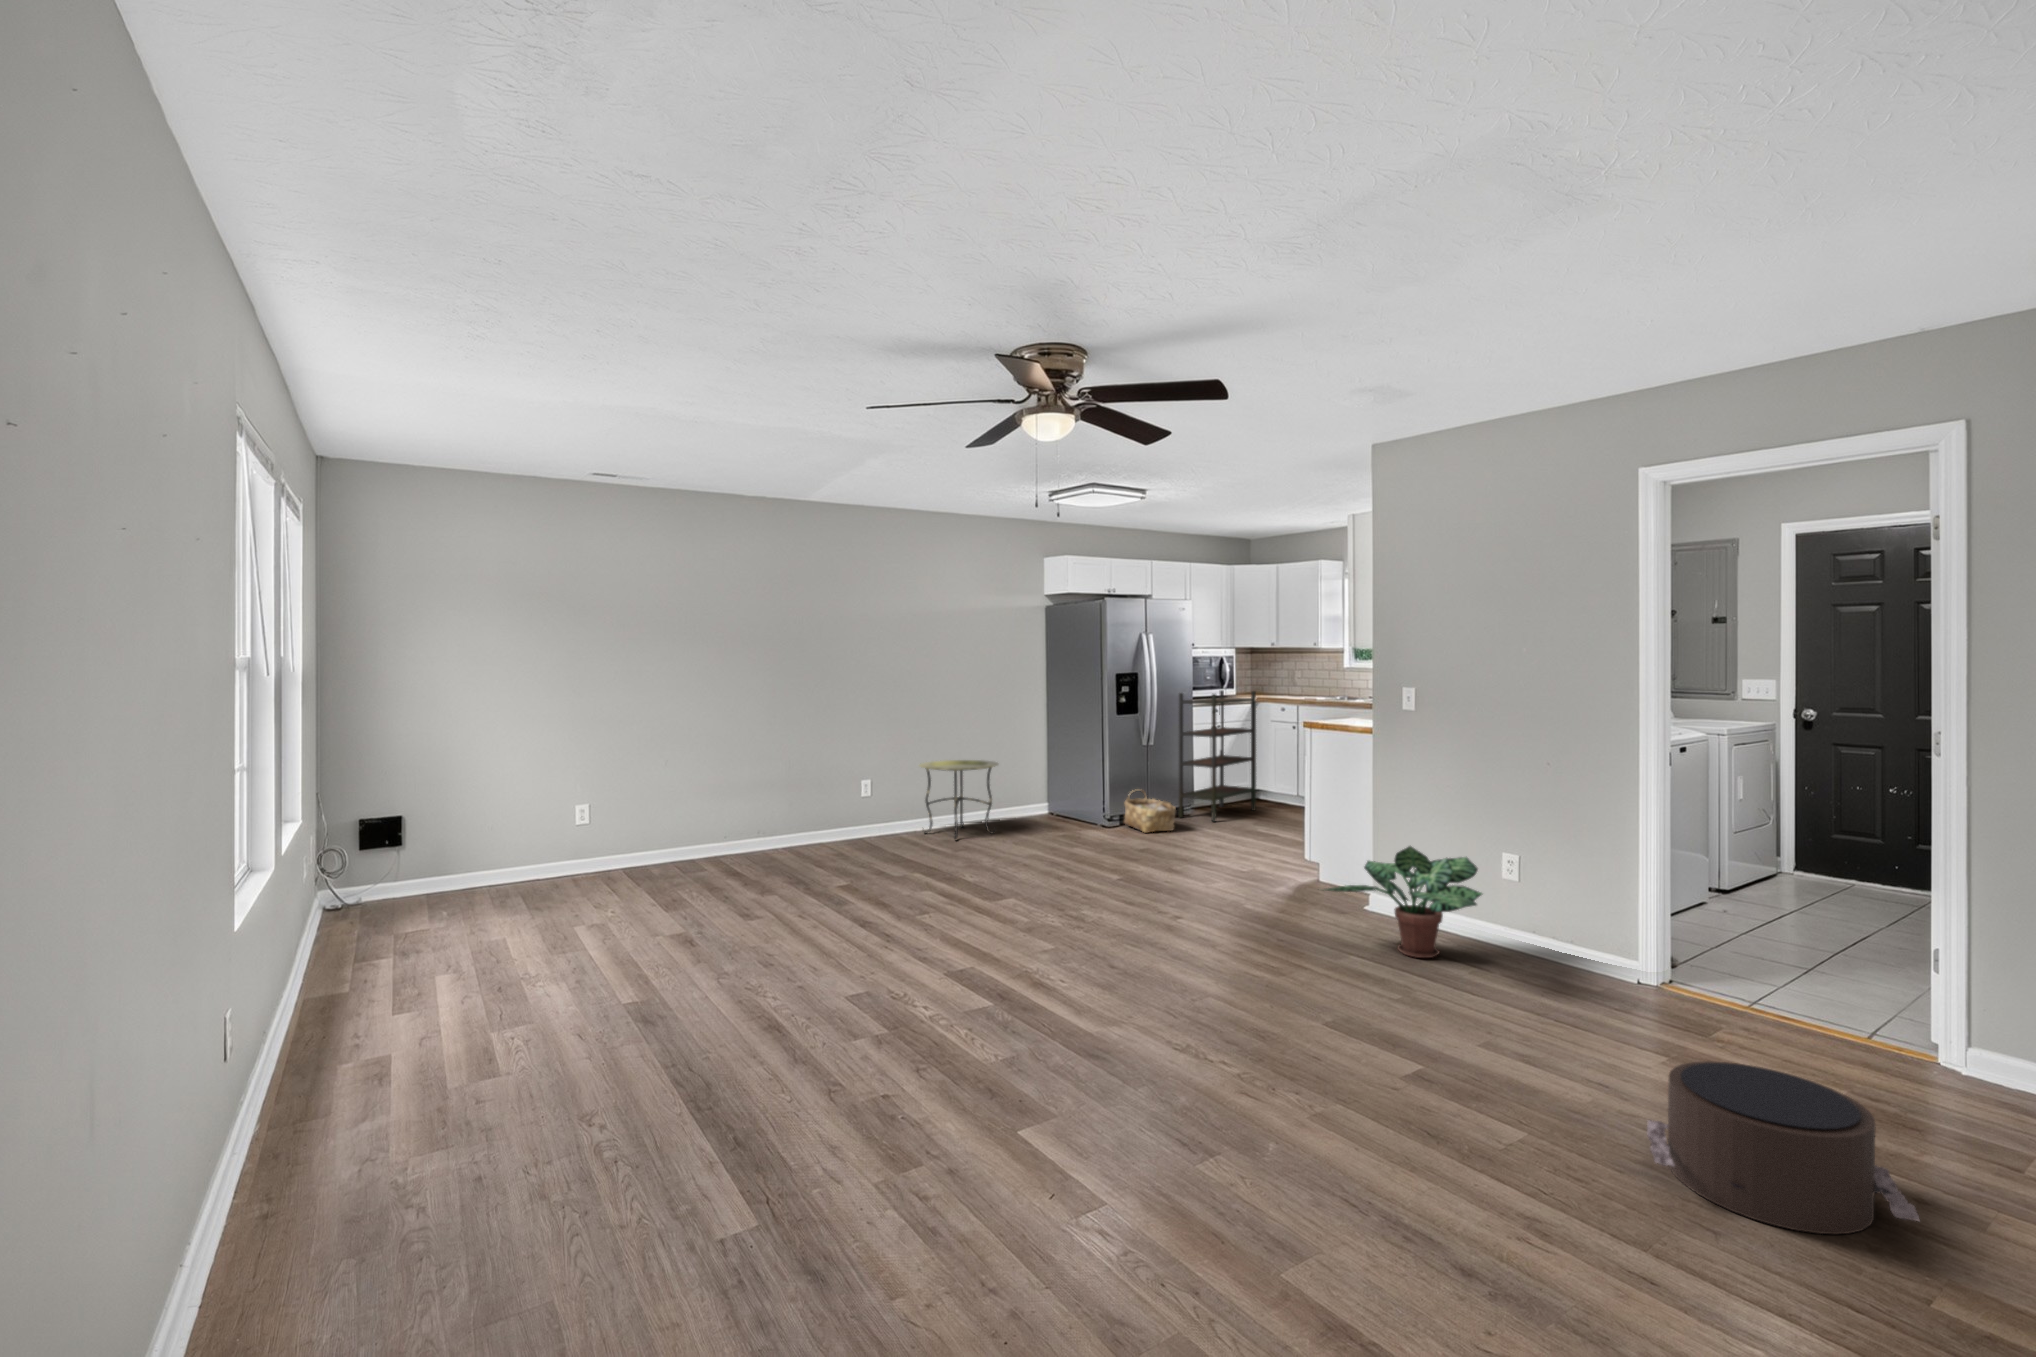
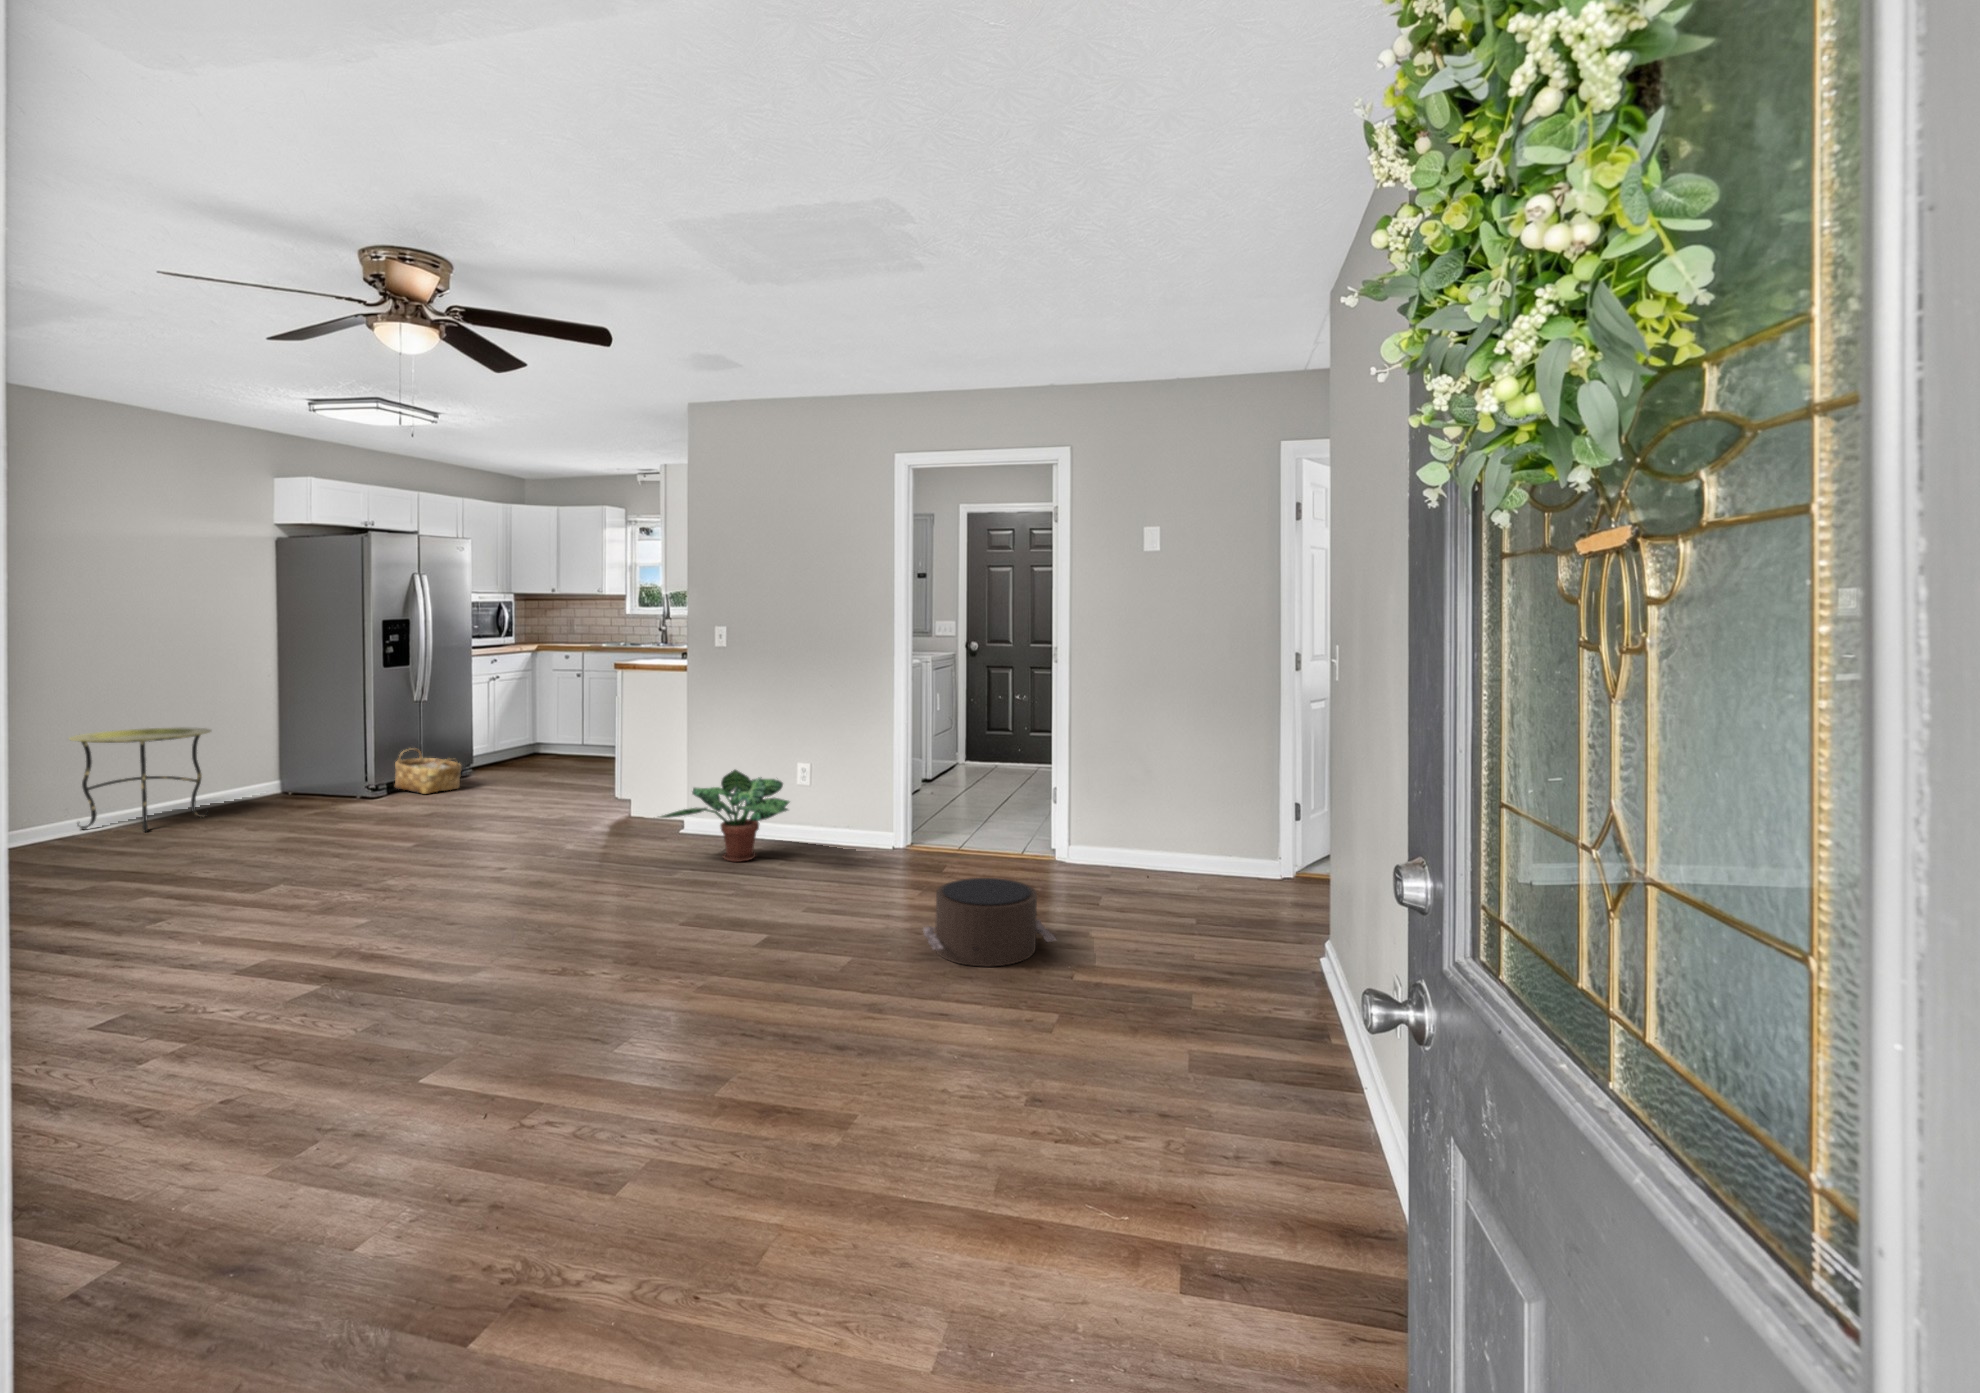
bookshelf: present [1179,690,1256,822] -> none [457,640,543,776]

